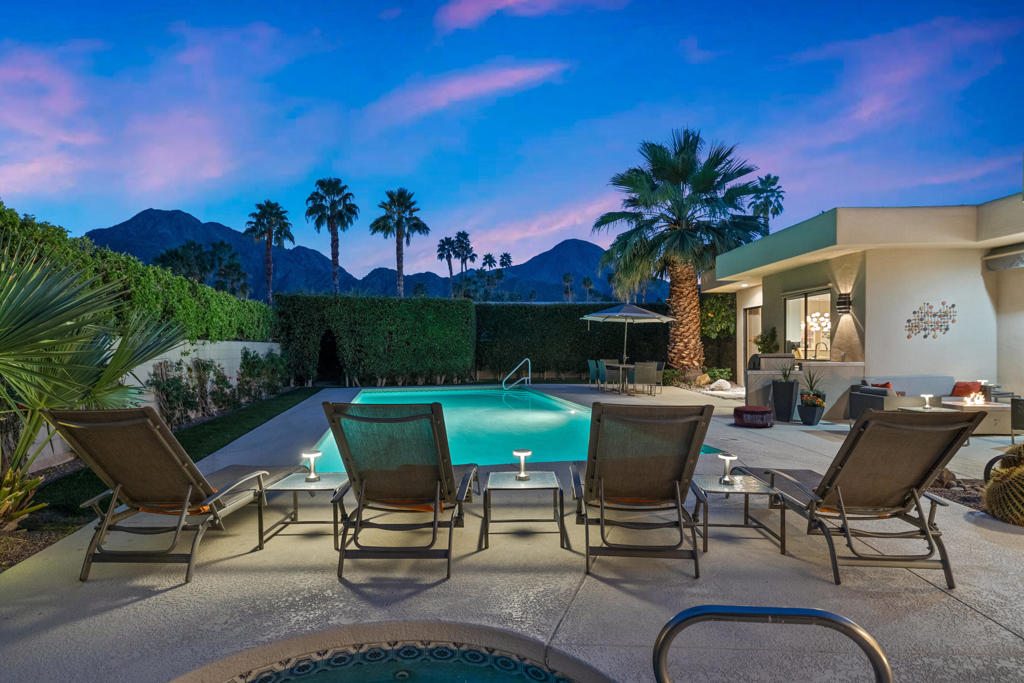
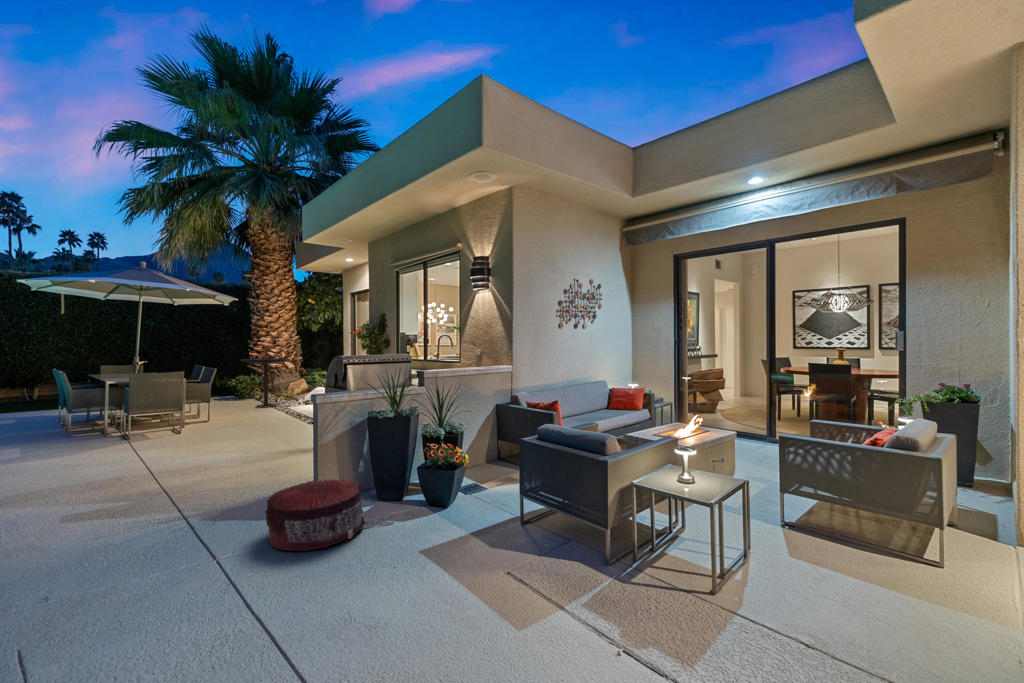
pedestal table: none [667,357,699,391] -> present [241,358,290,408]

